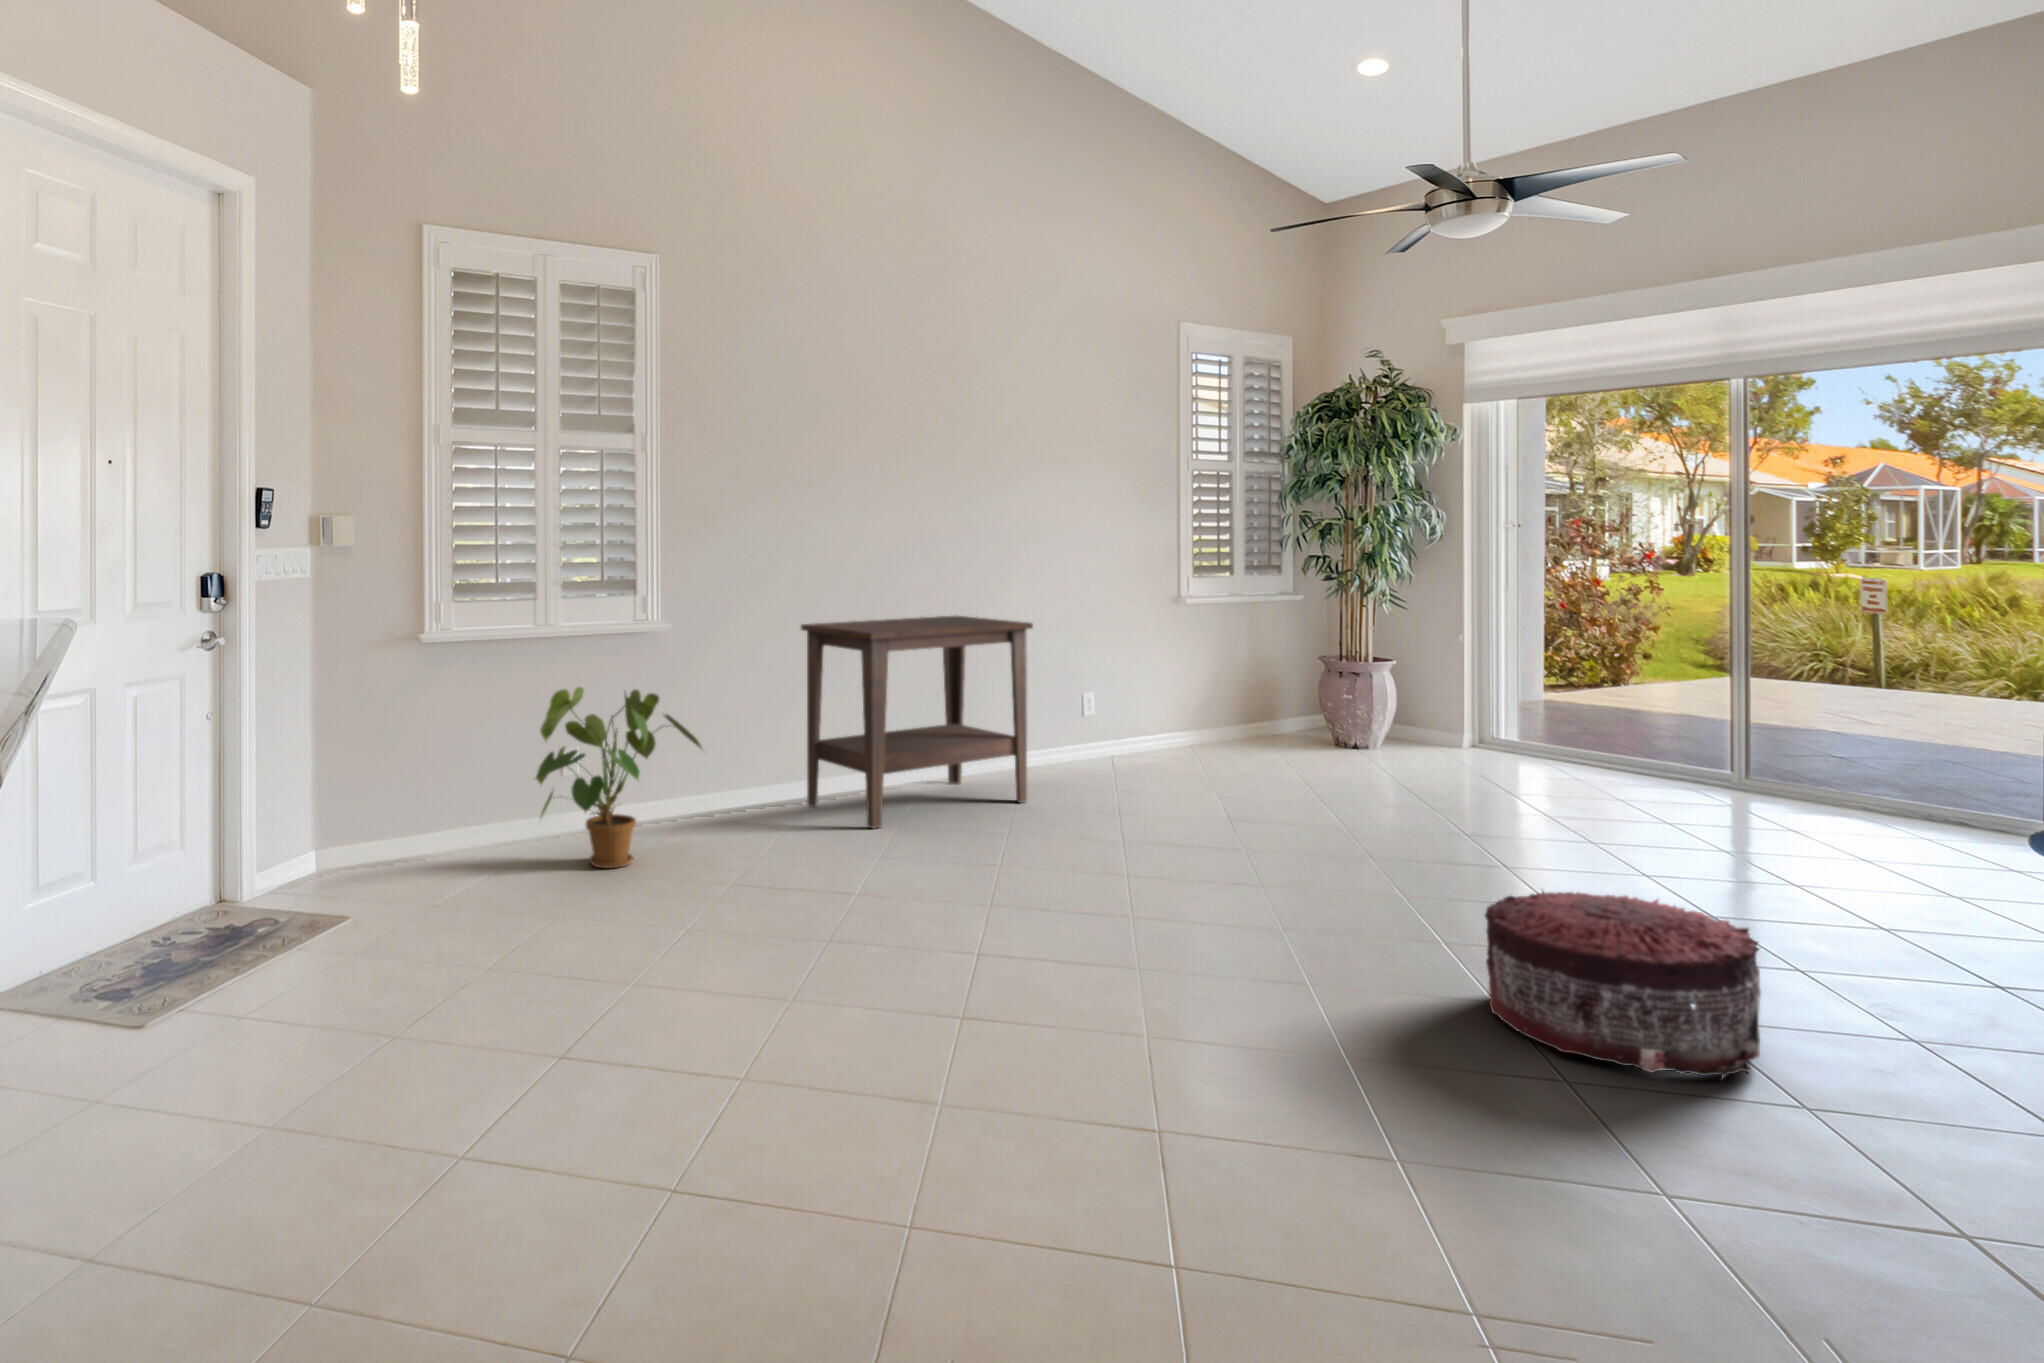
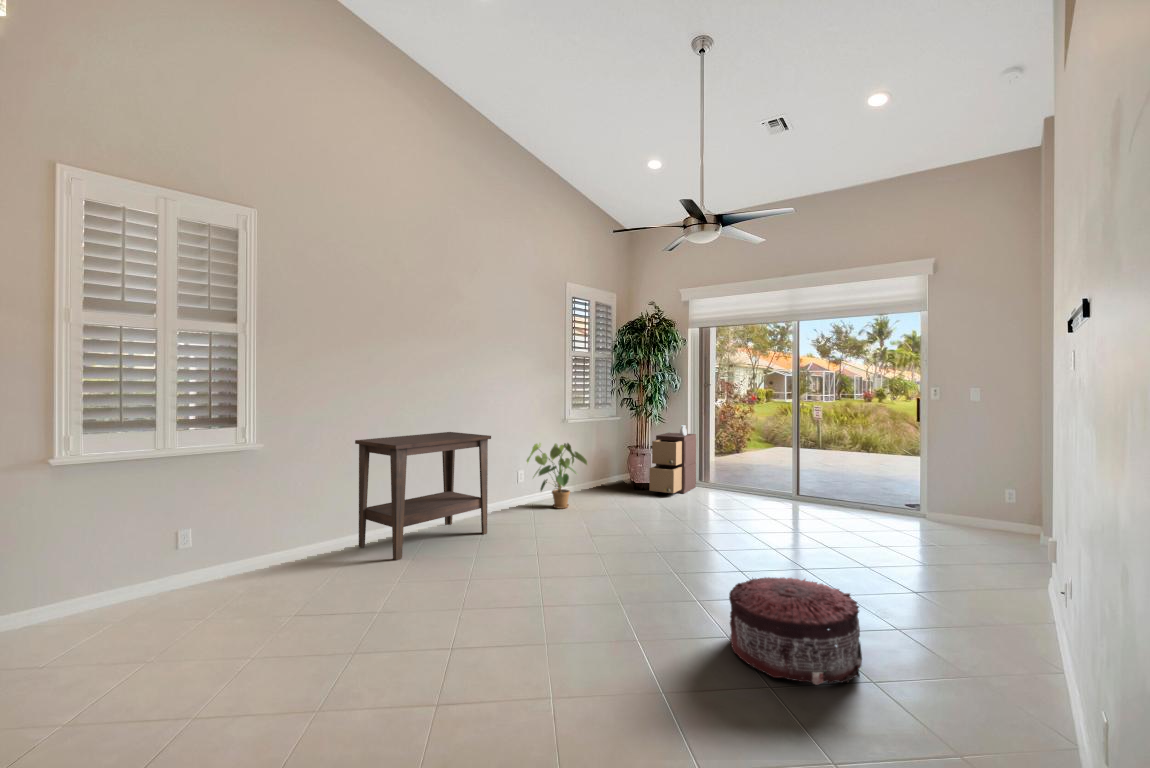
storage cabinet: none [1367,615,1482,762] -> present [649,425,696,494]
house plant: present [536,687,701,868] -> present [527,443,587,509]

